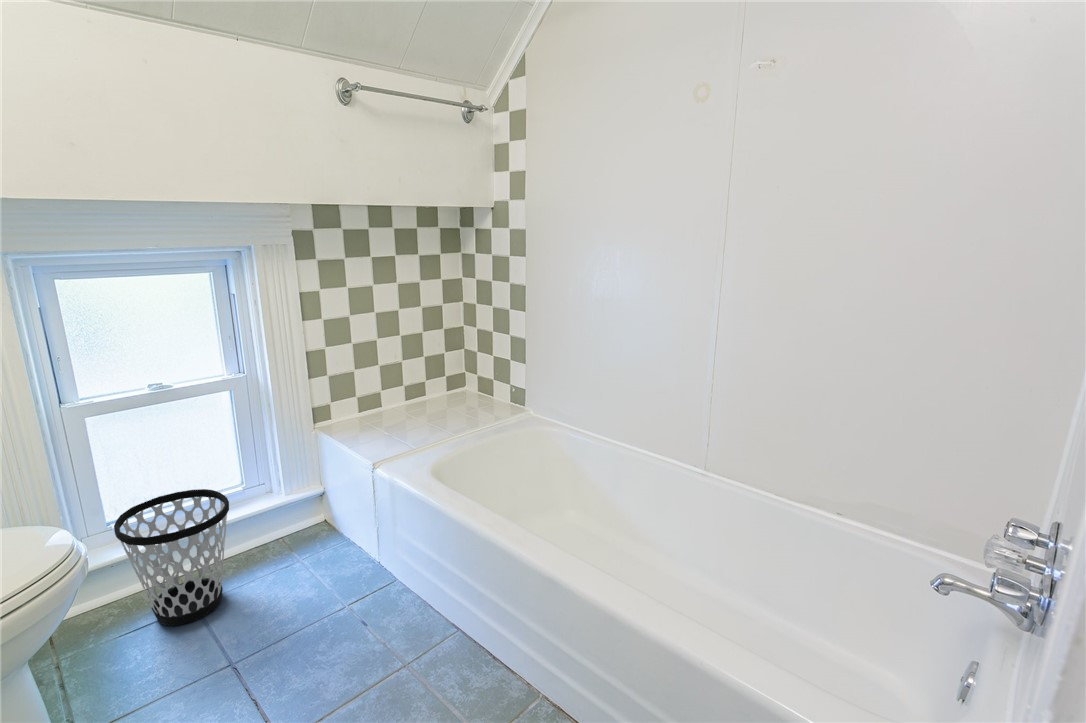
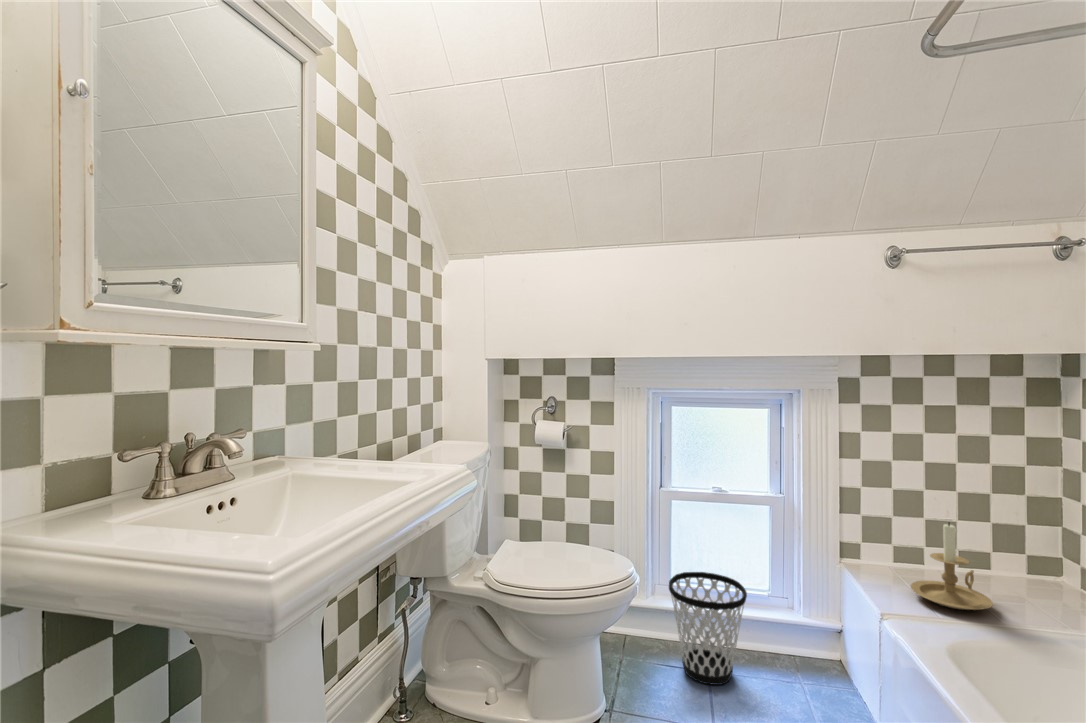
candle holder: none [380,364,438,437] -> present [911,523,993,610]

